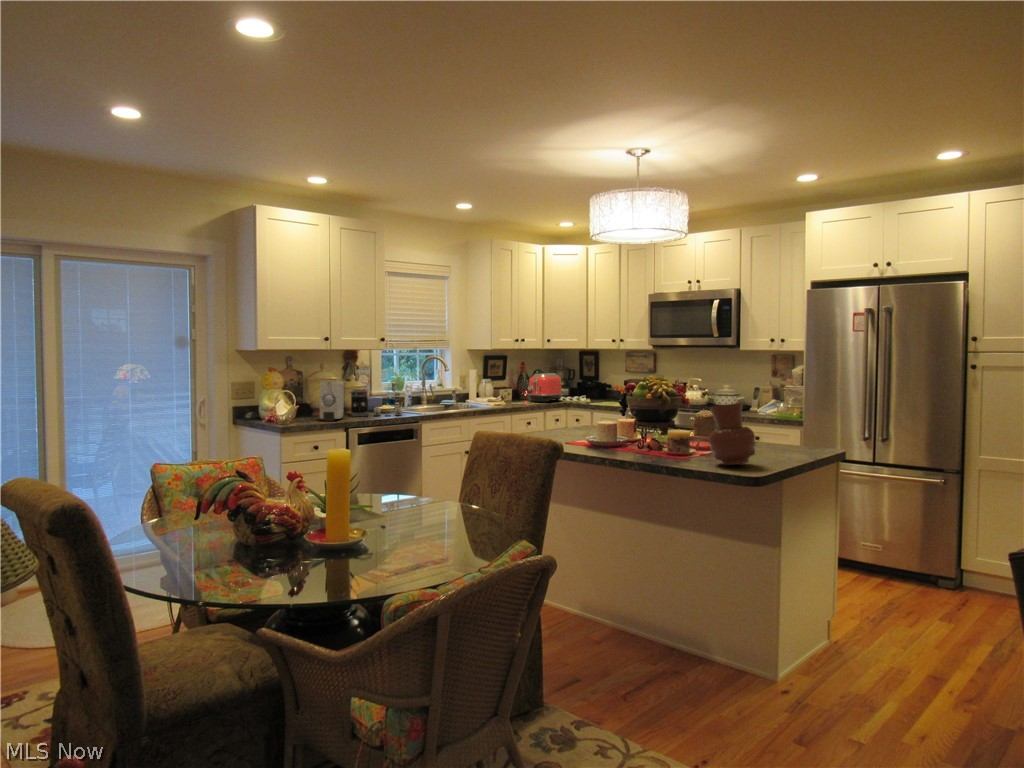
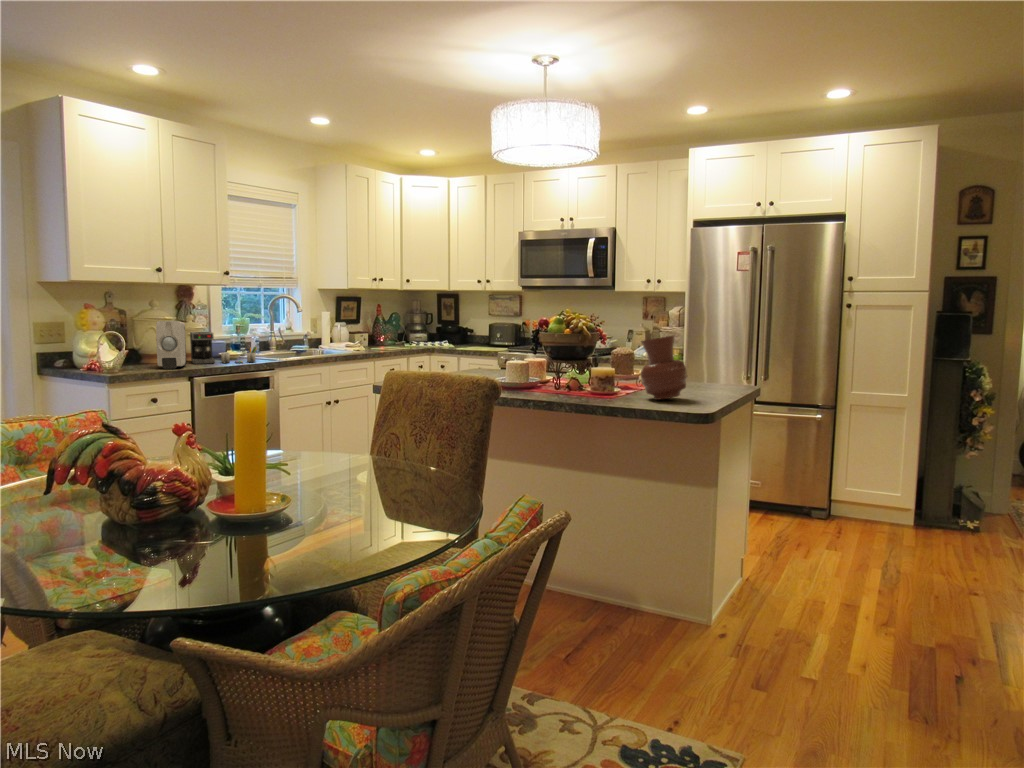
toaster: present [528,373,562,402] -> none [390,316,427,348]

